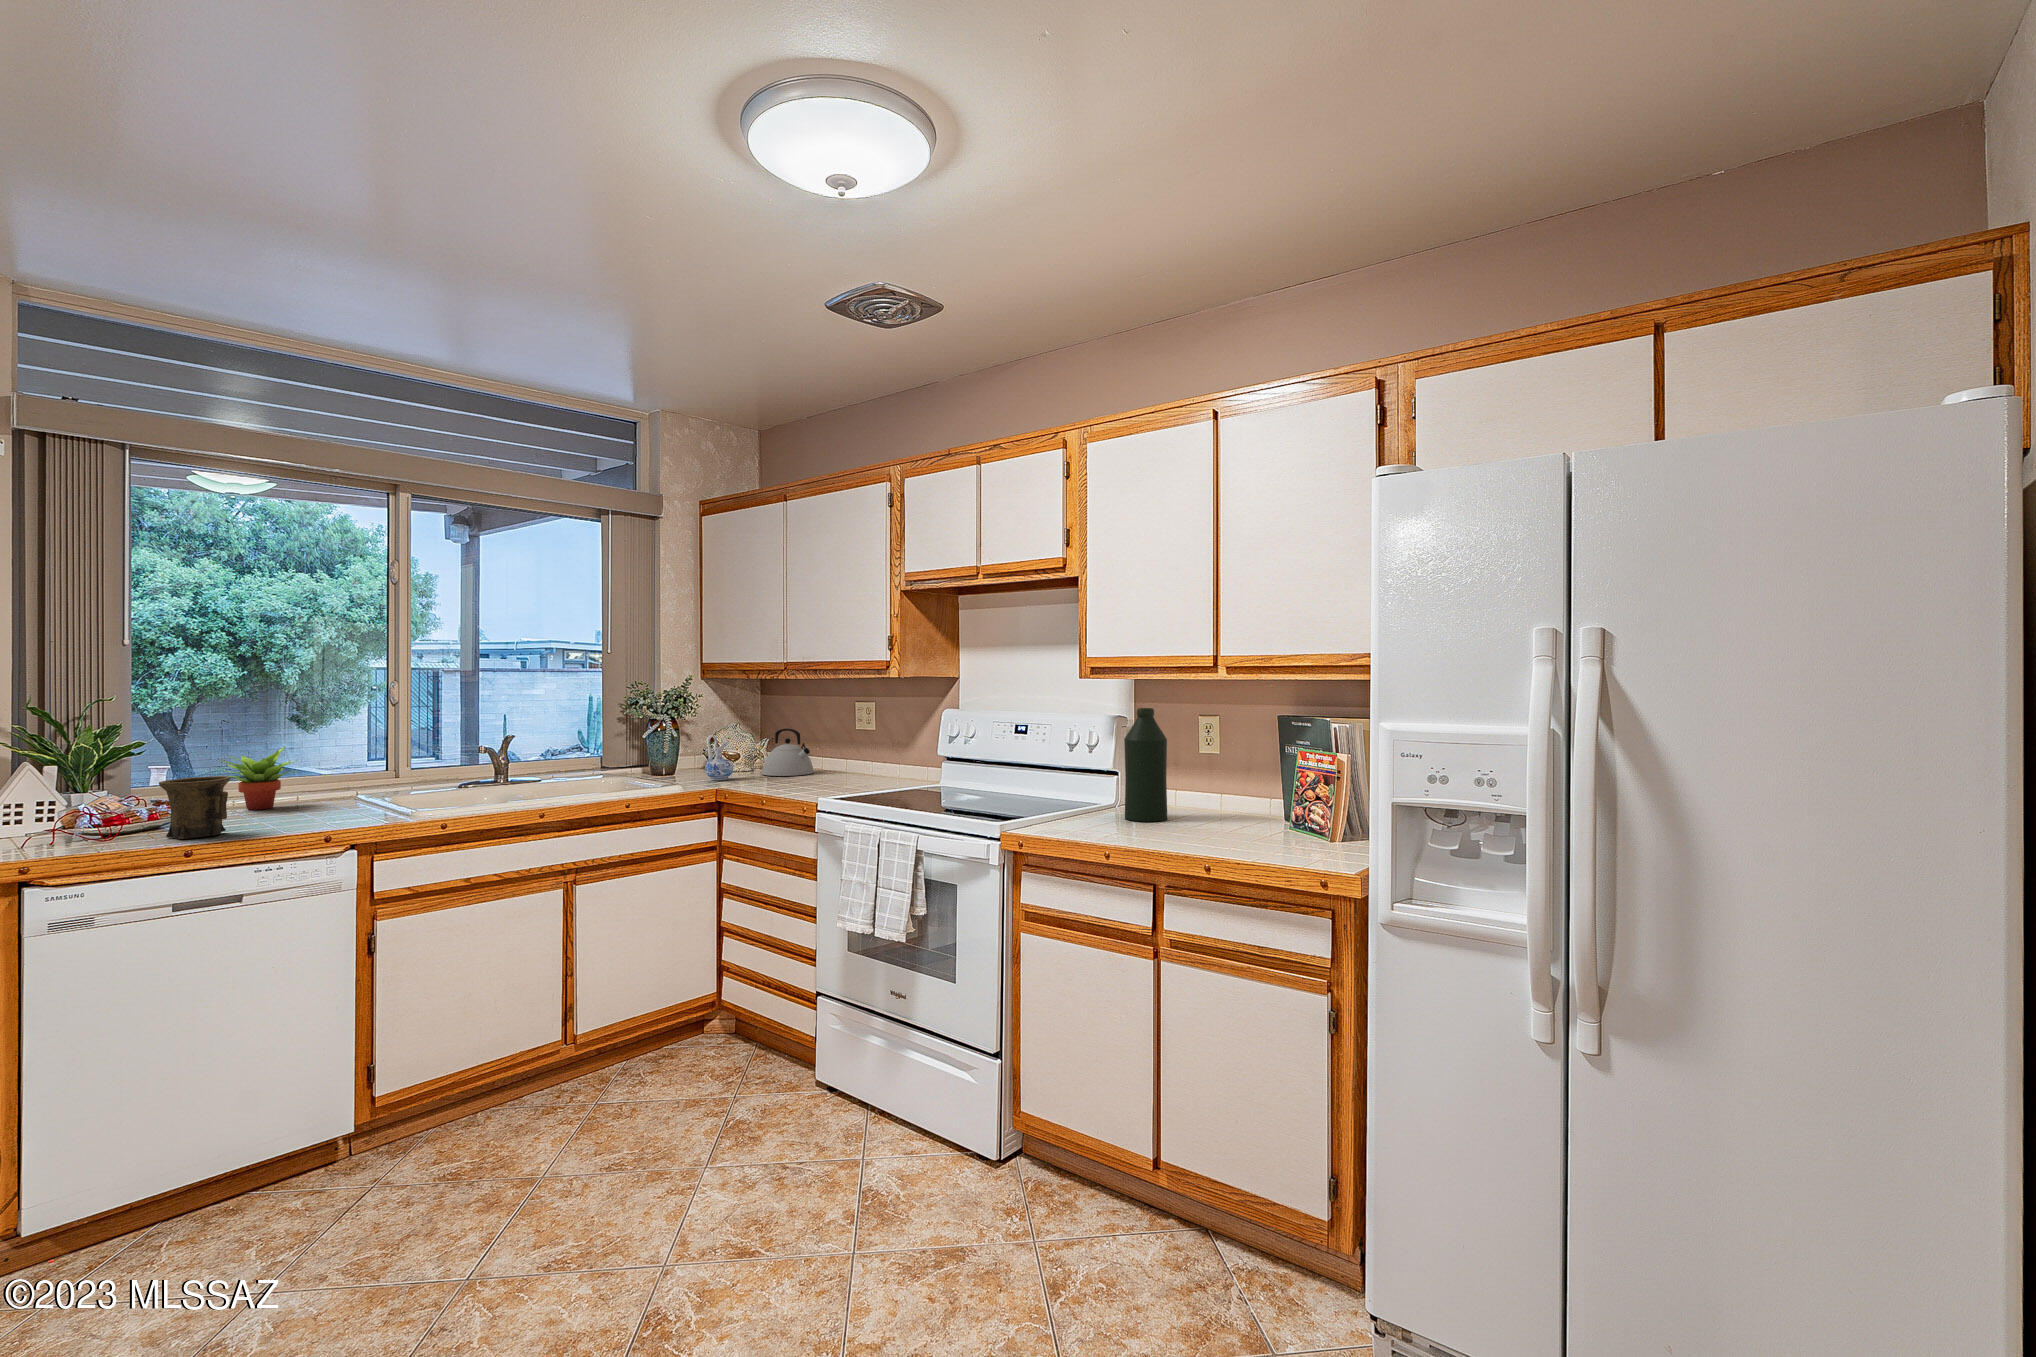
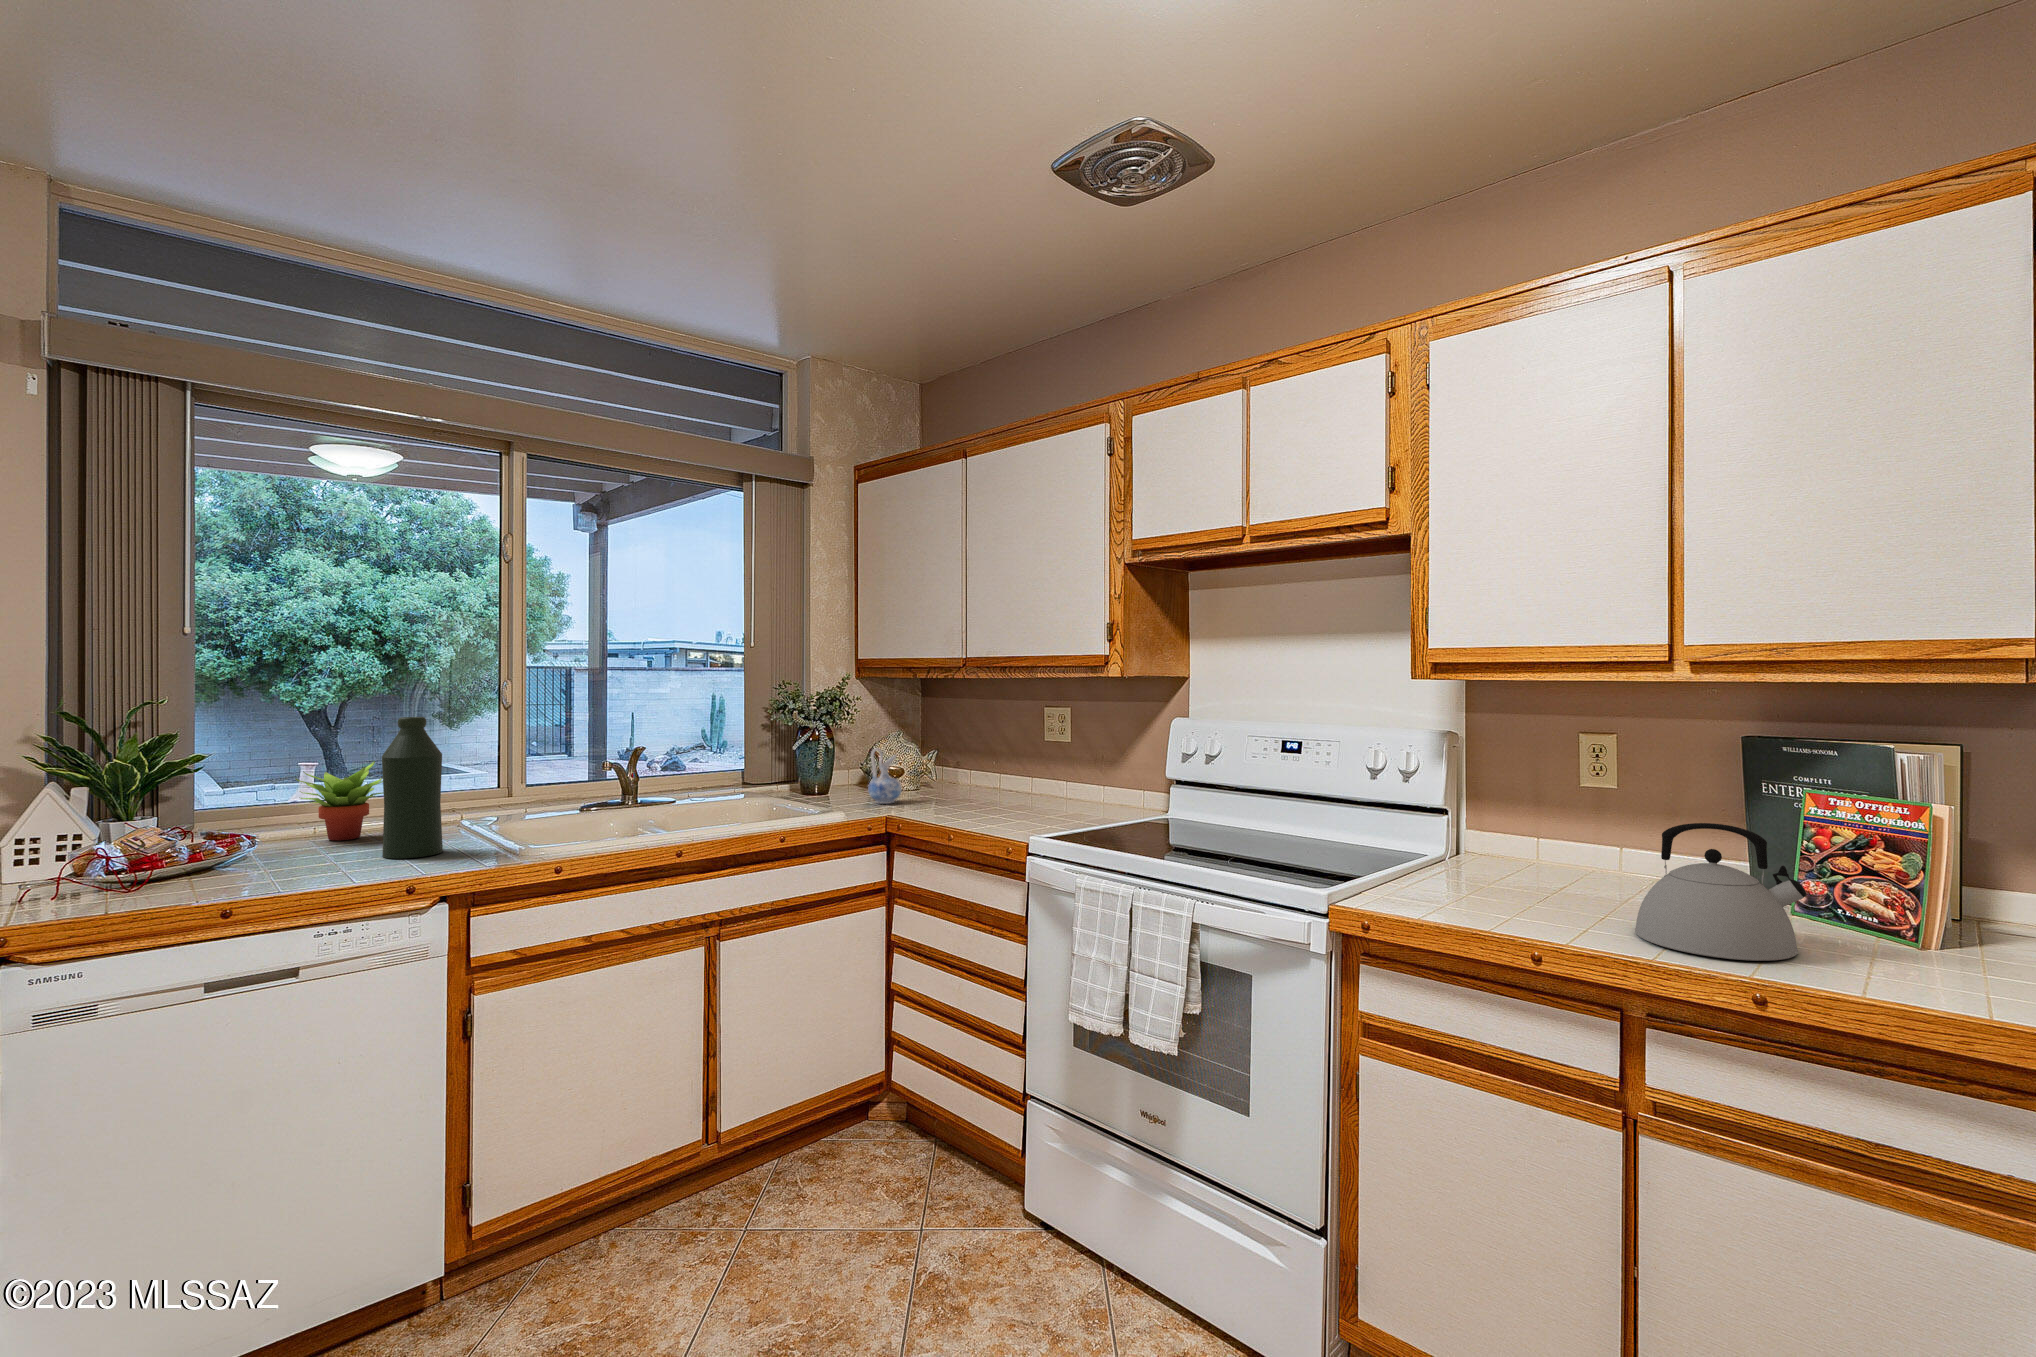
bottle: present [1124,708,1167,821] -> present [382,717,443,859]
kettle: present [762,729,813,776] -> present [1635,823,1806,961]
mug: present [159,776,231,839] -> none [197,805,291,890]

